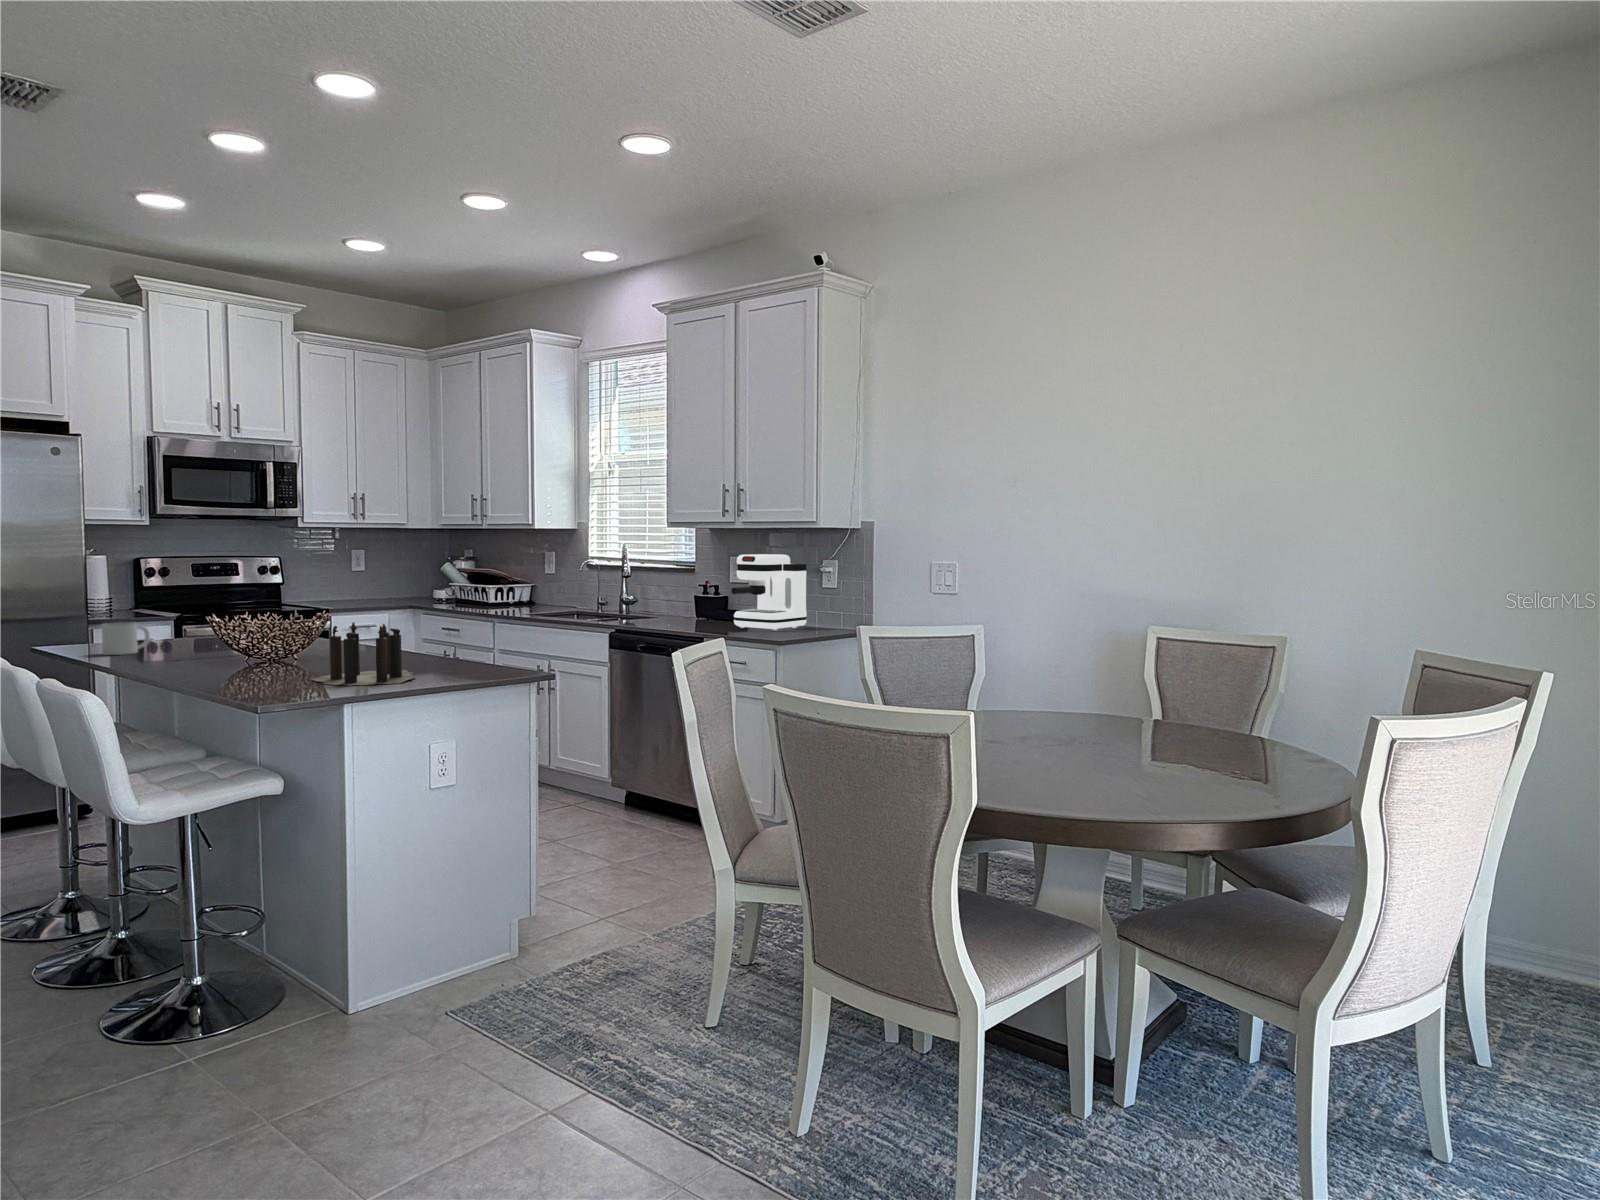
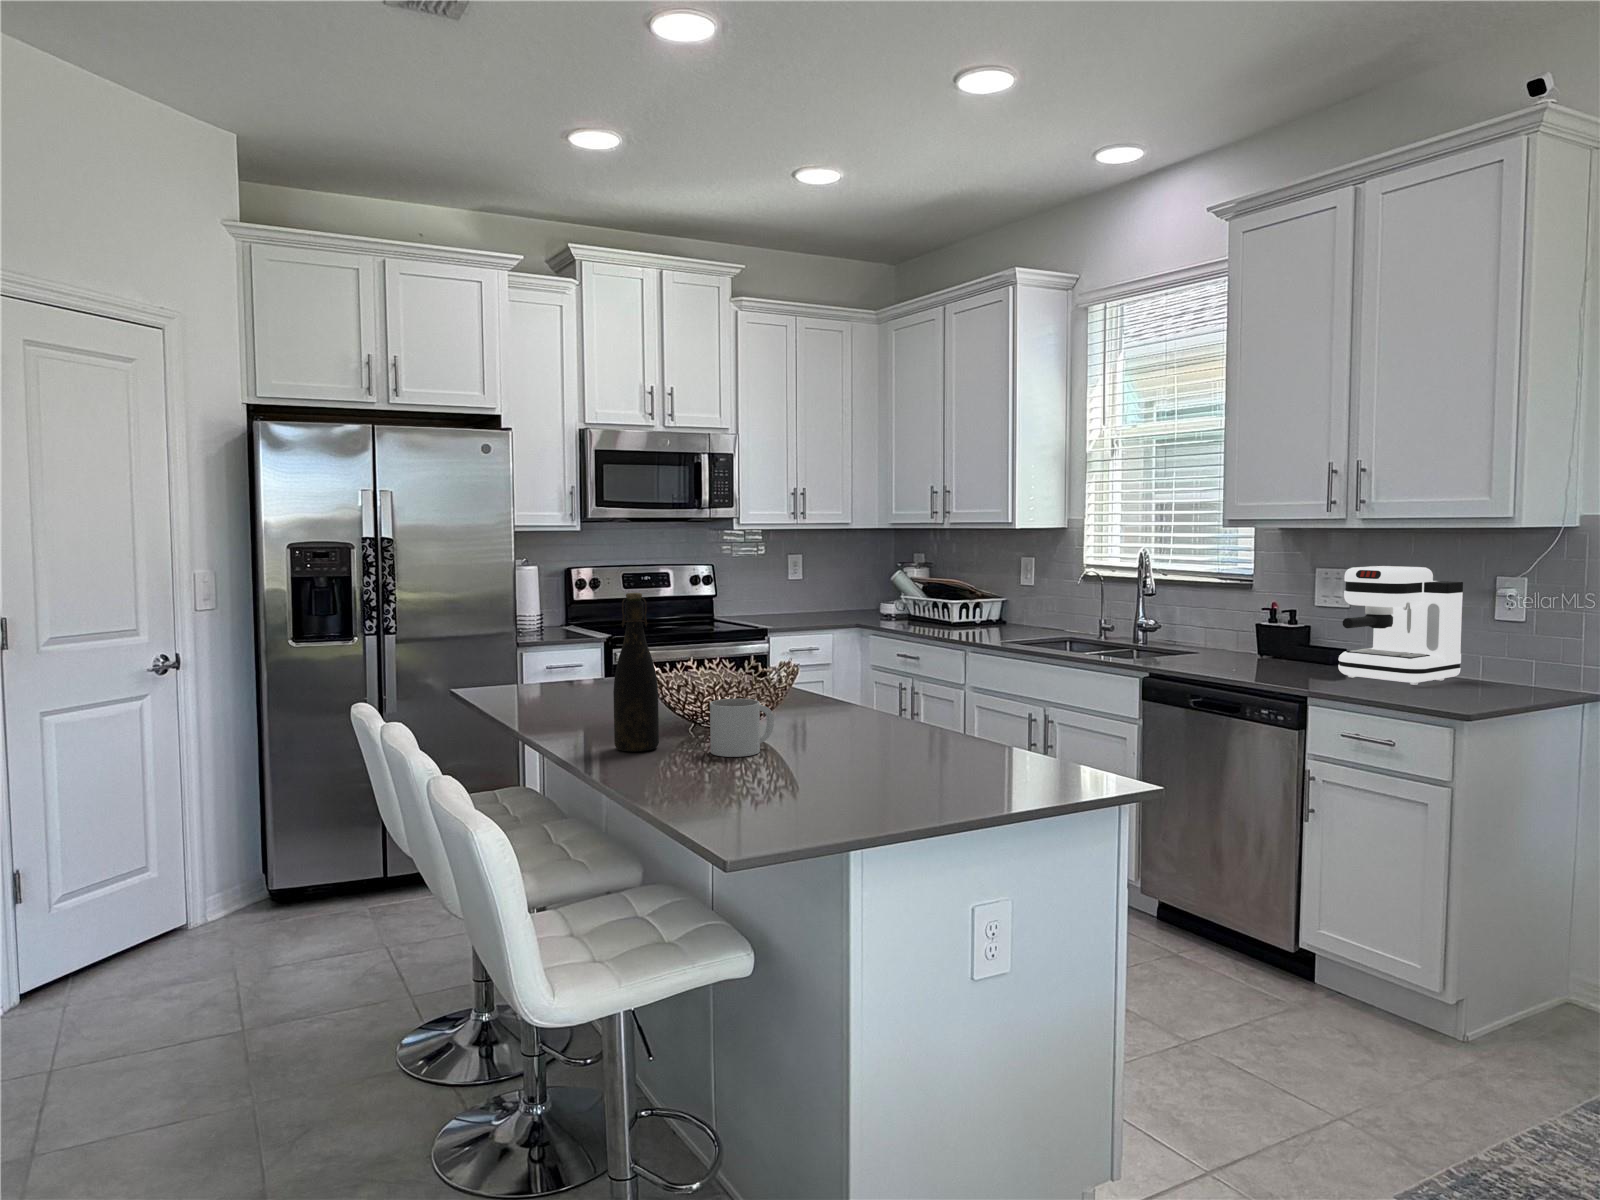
bottle: none [182,562,218,672] -> present [613,593,659,752]
mug: present [102,622,150,655] -> present [710,699,774,757]
candle: present [312,622,416,686] -> none [788,692,992,804]

